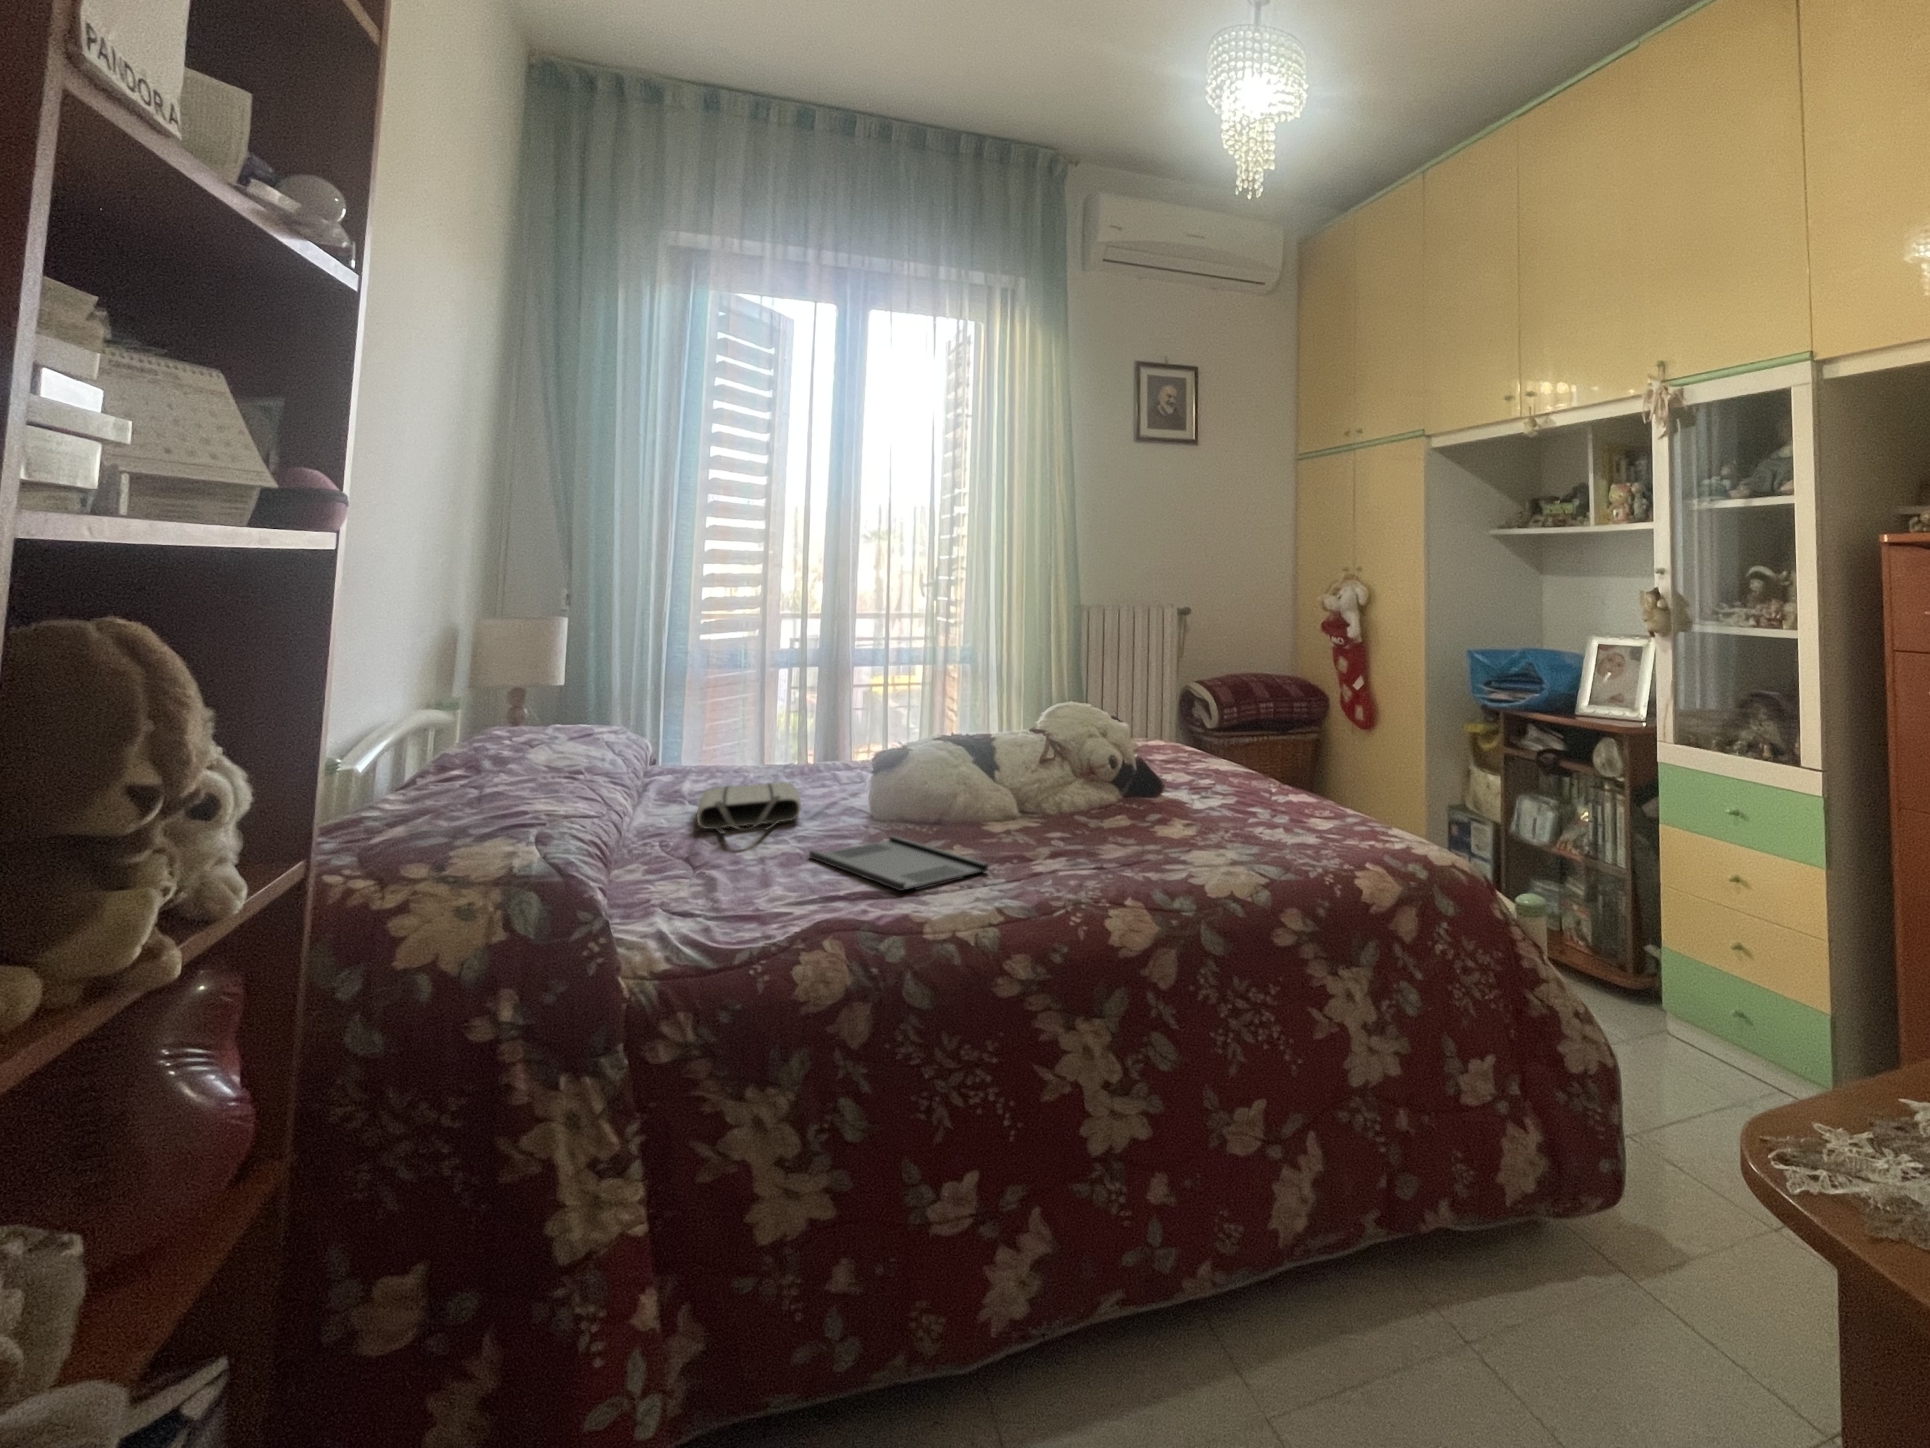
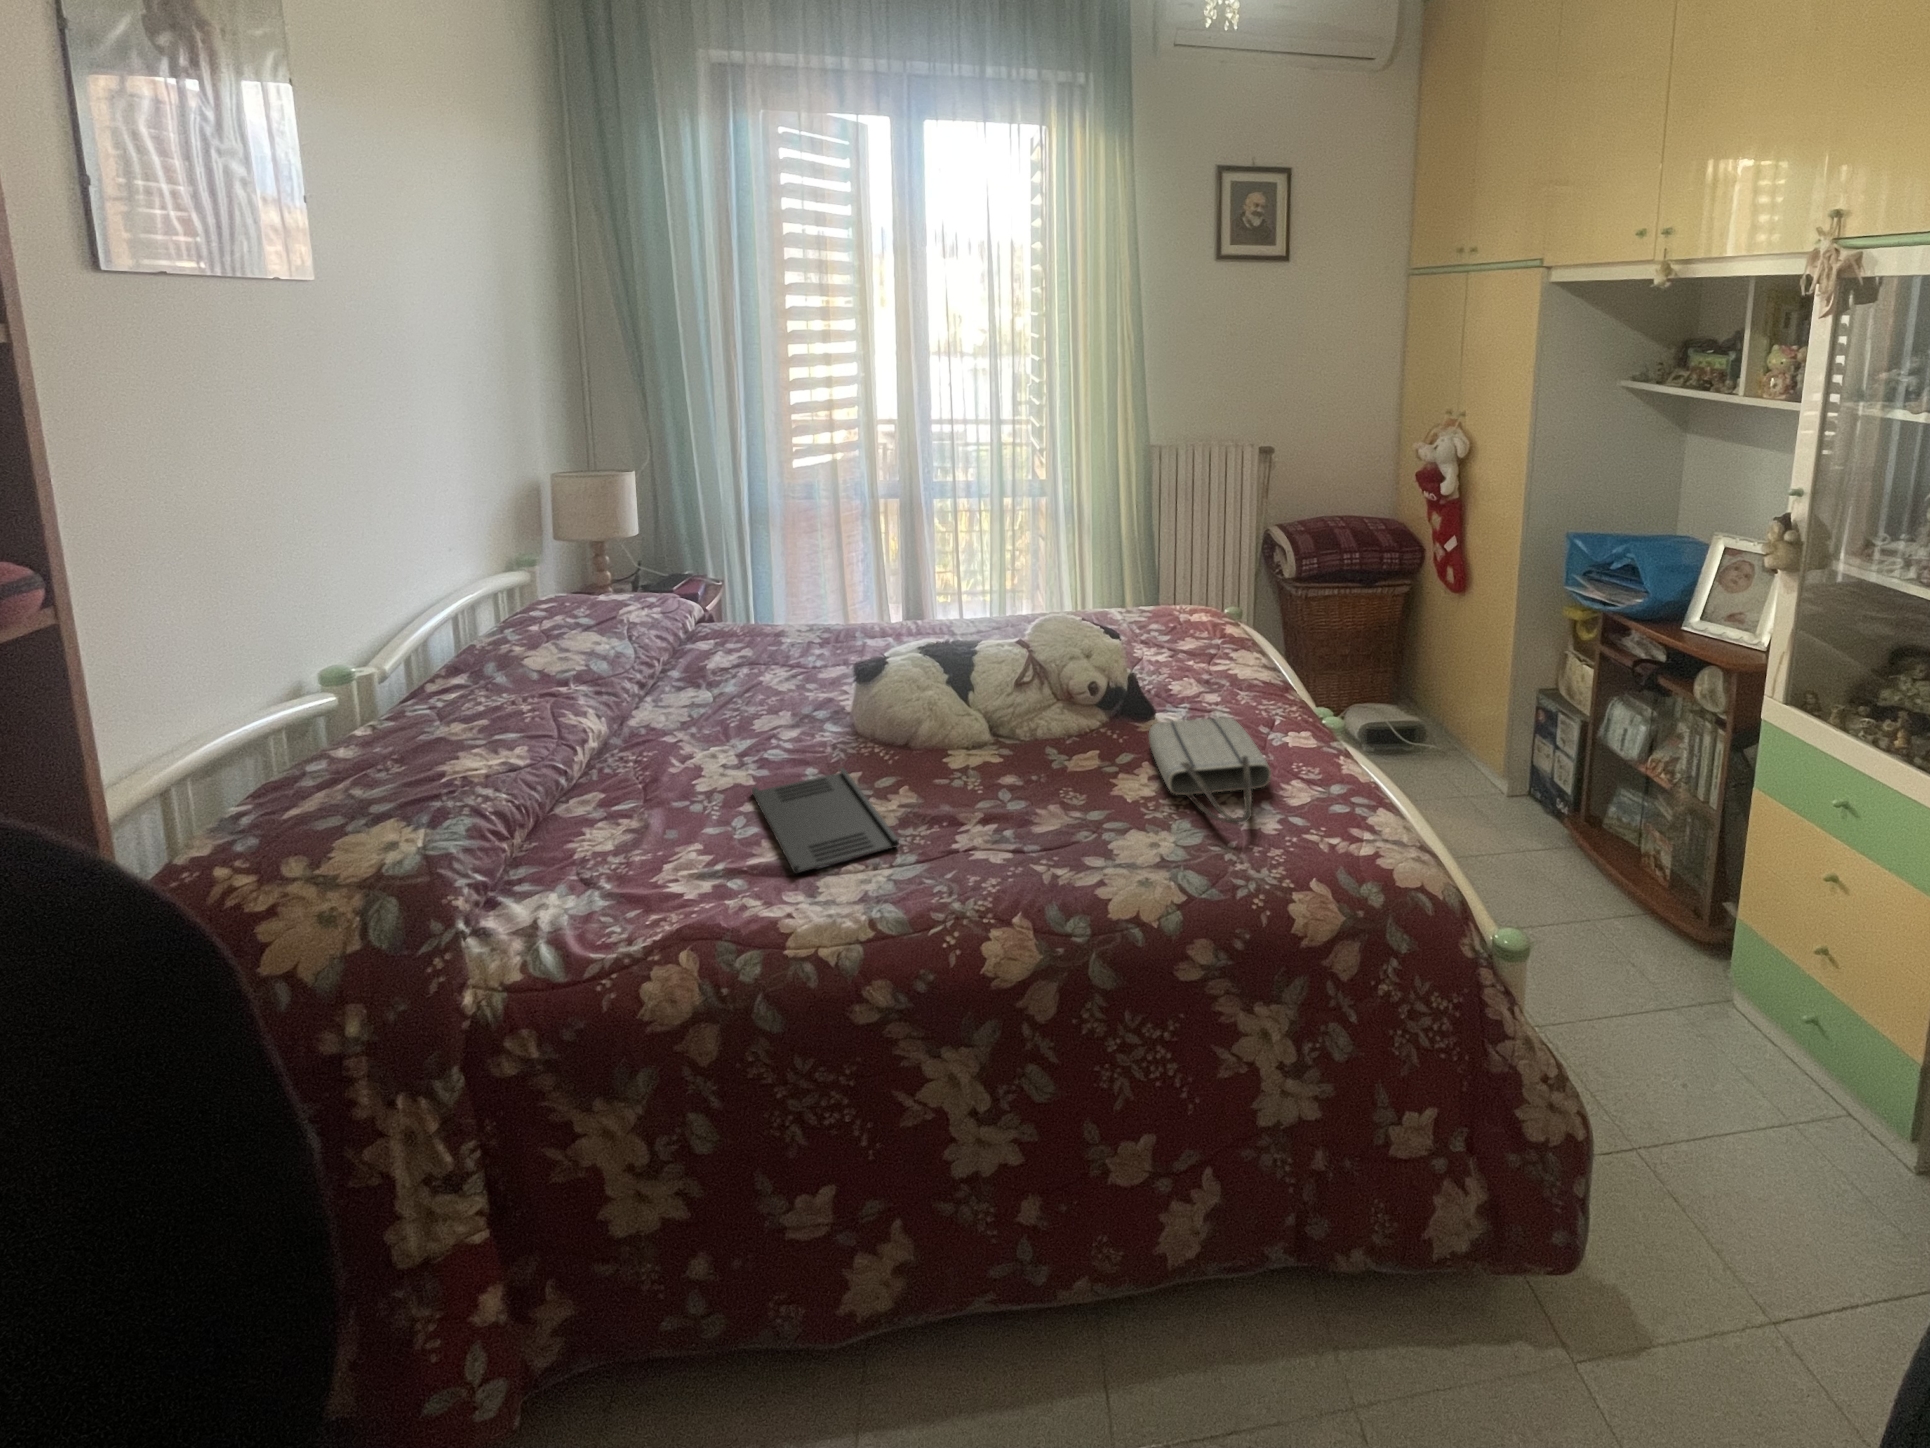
tote bag: present [697,782,801,834] -> present [1149,718,1271,824]

